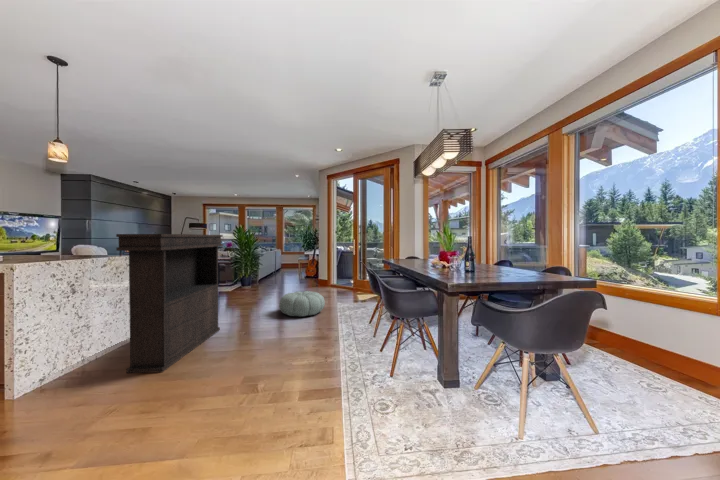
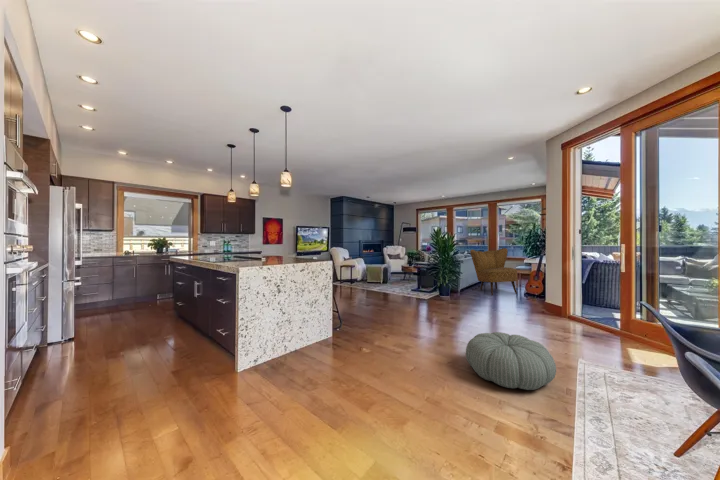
console table: present [116,234,223,373] -> none [204,242,374,463]
armchair: none [266,244,300,281] -> present [470,248,518,295]

